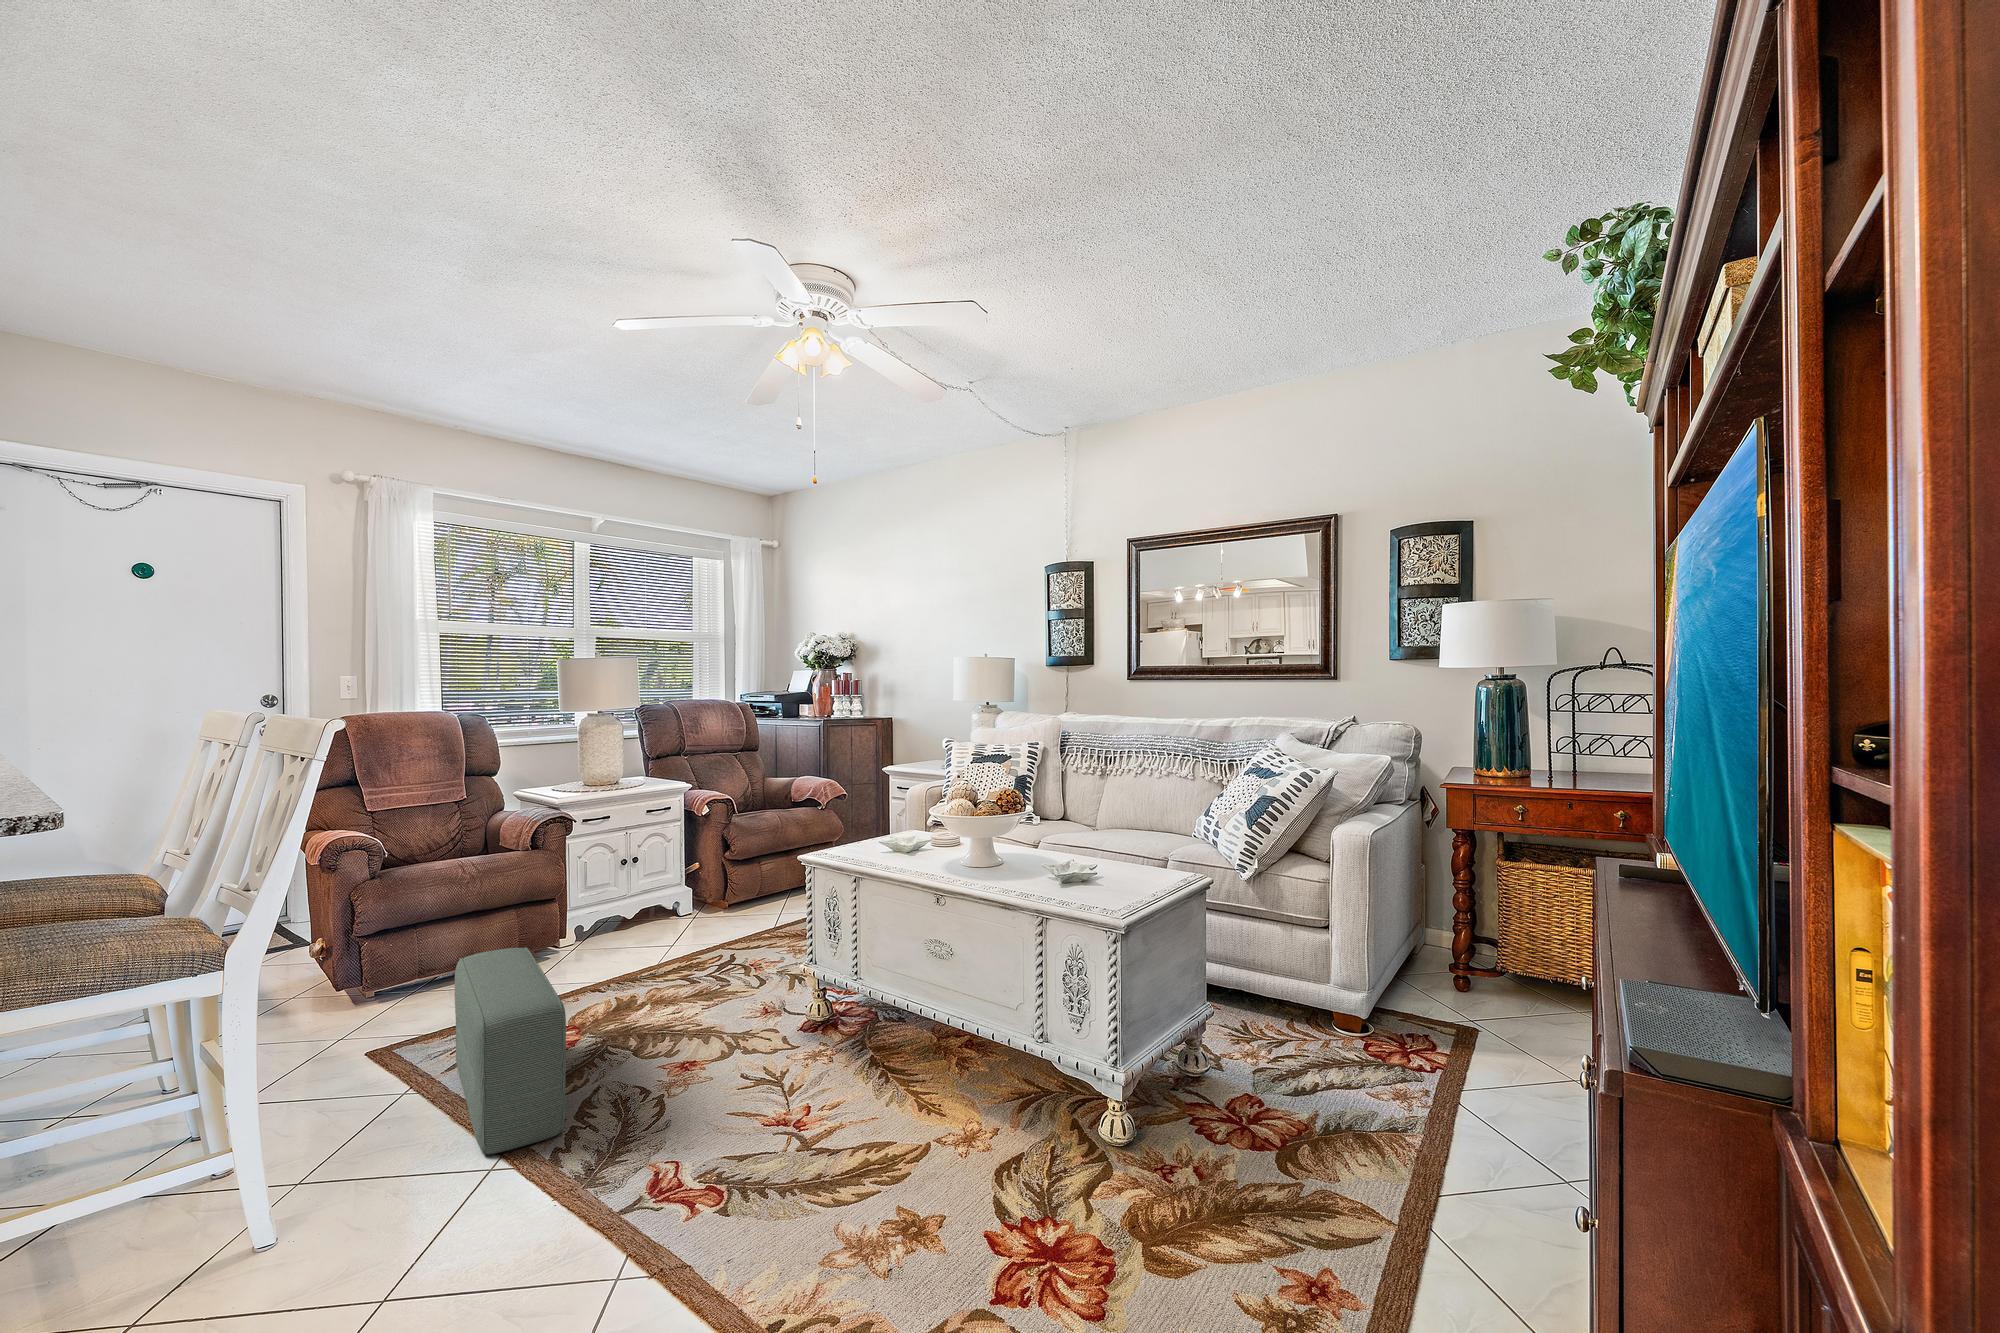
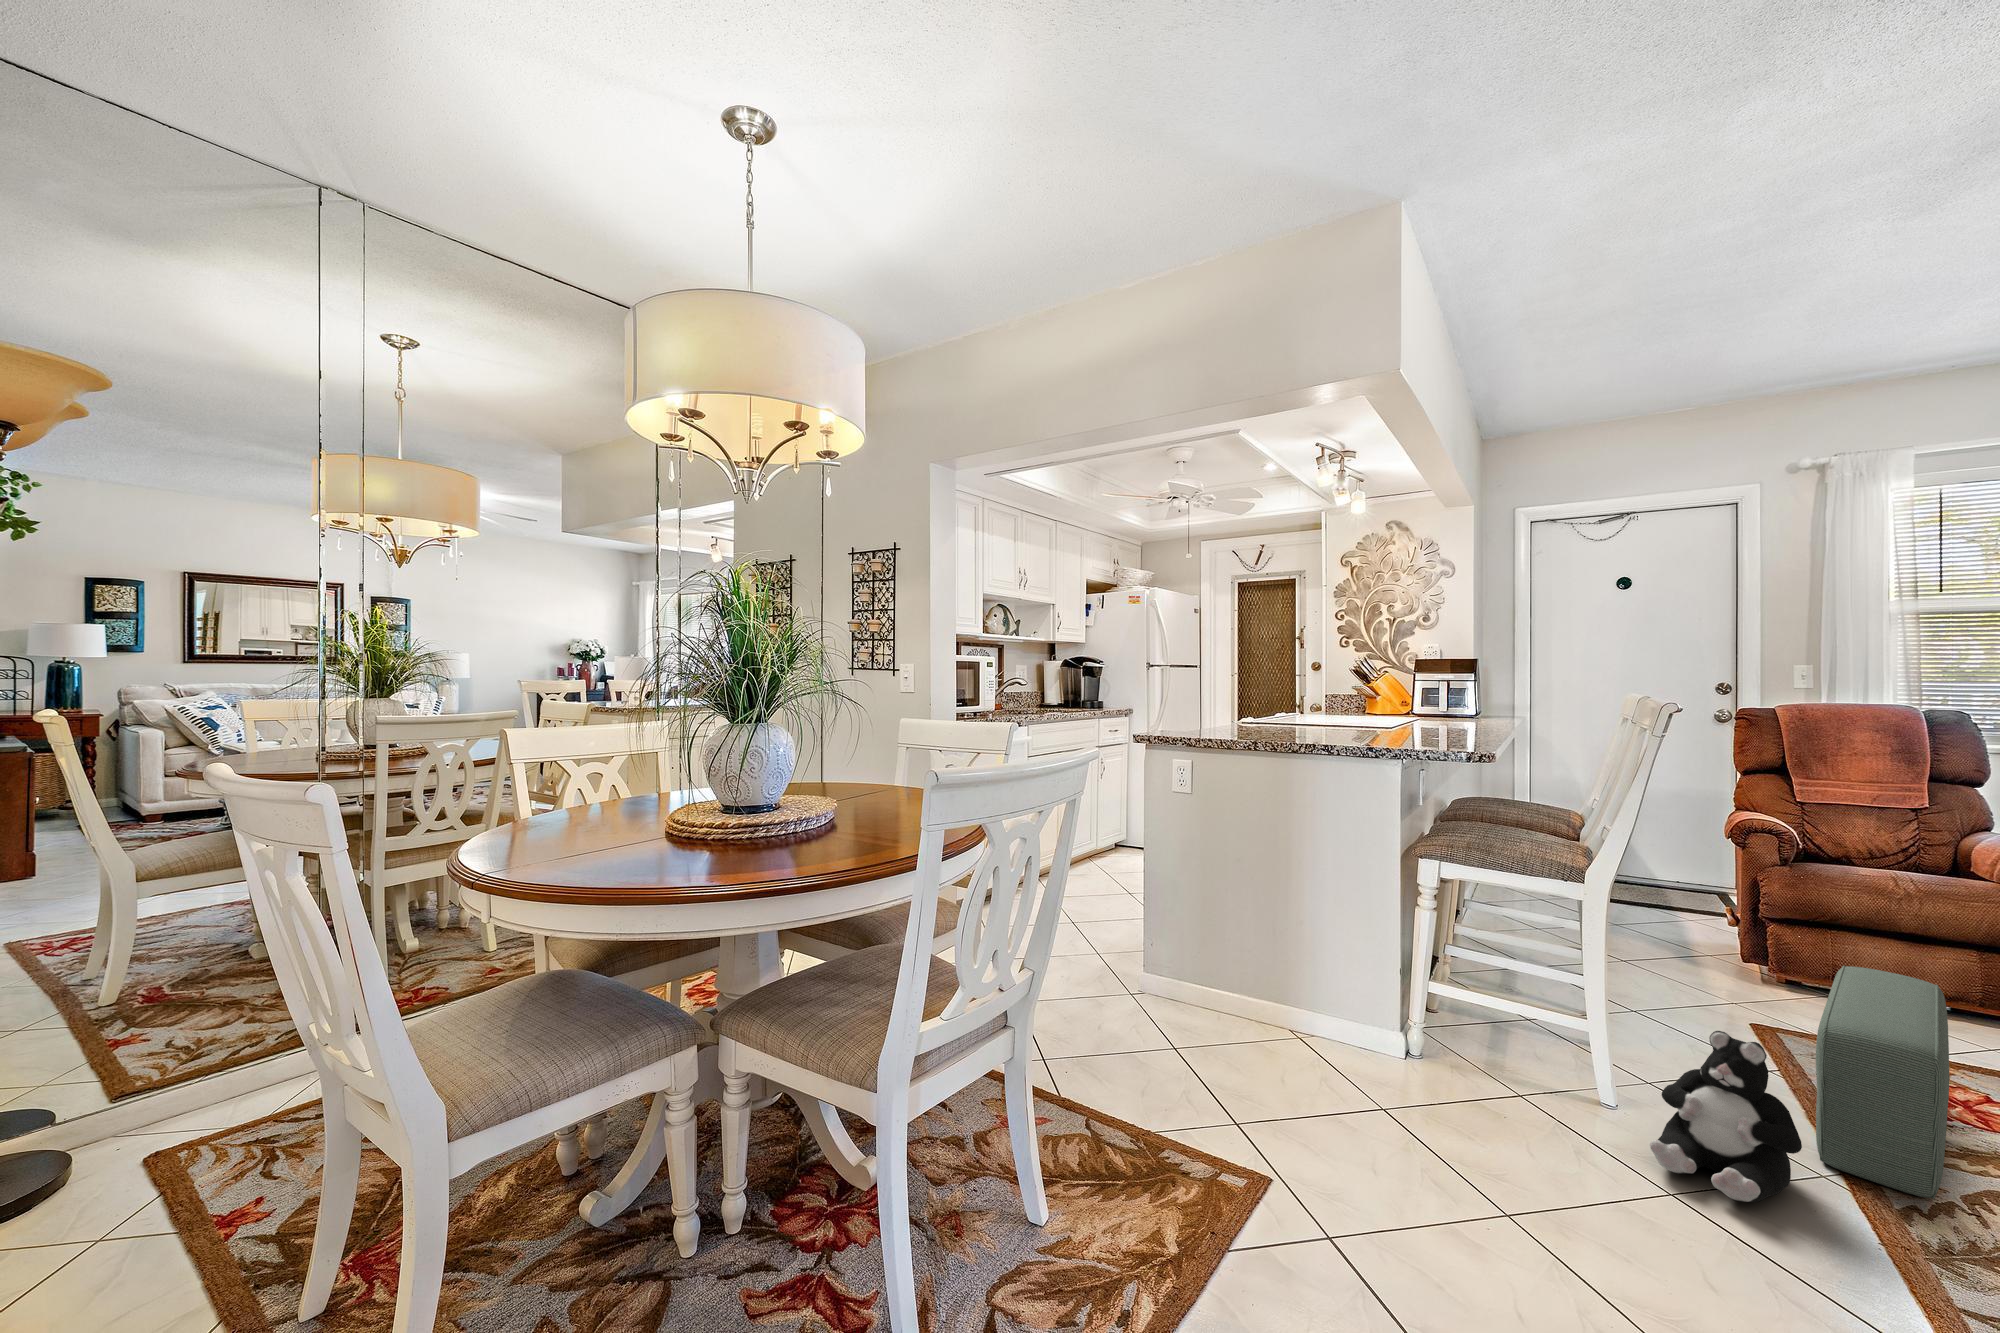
plush toy: none [347,1069,487,1266] -> present [1650,1031,1802,1202]

